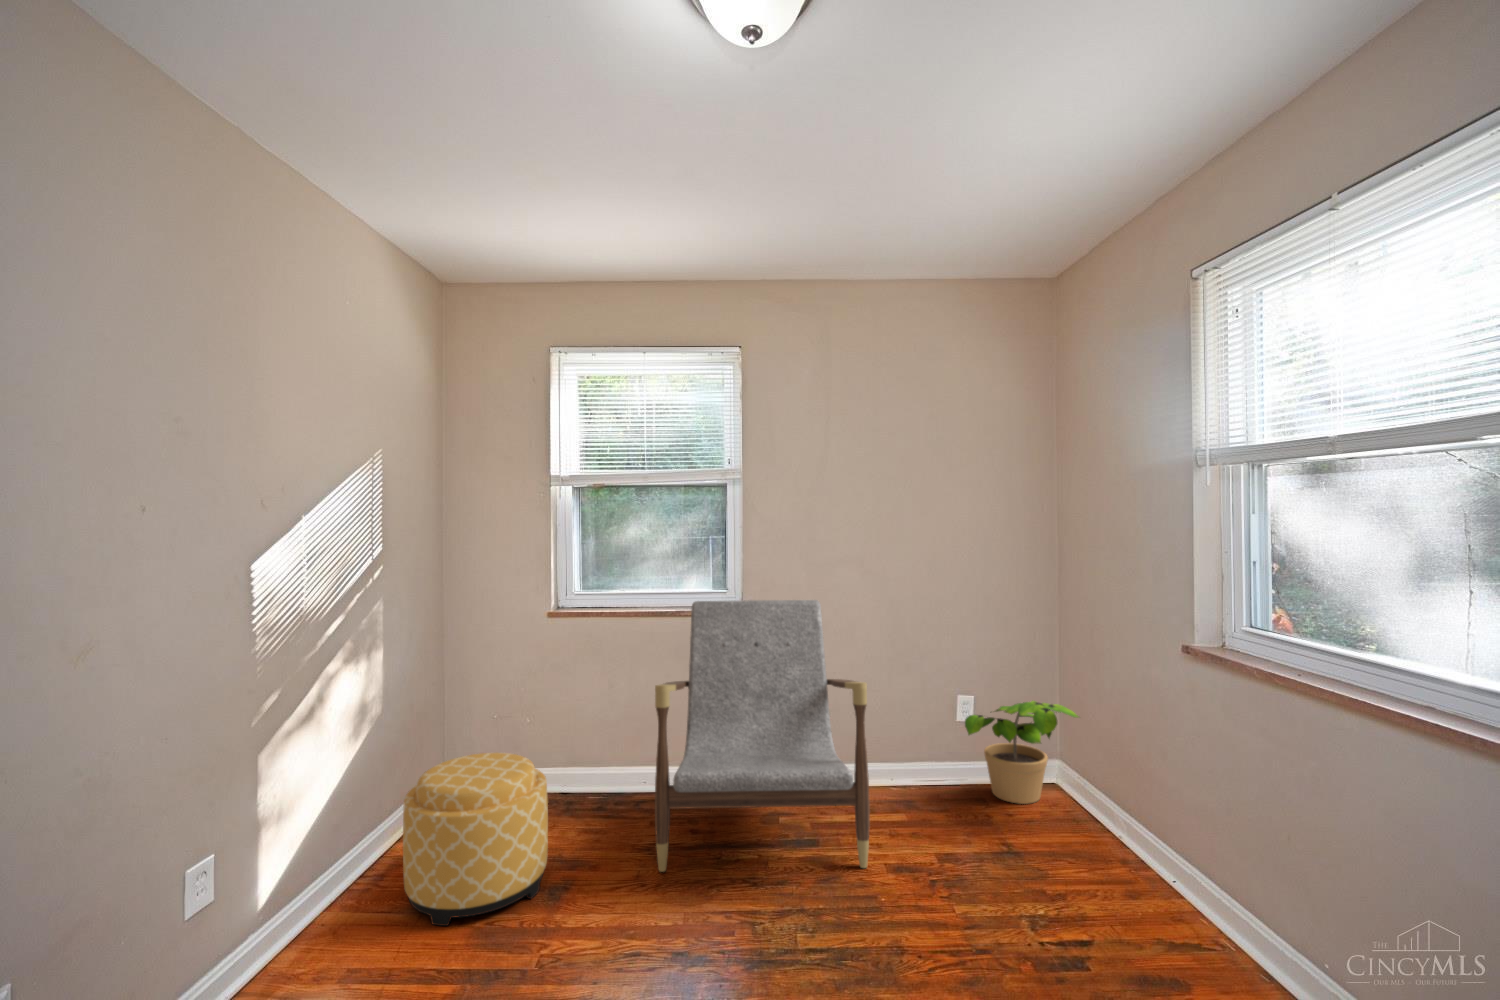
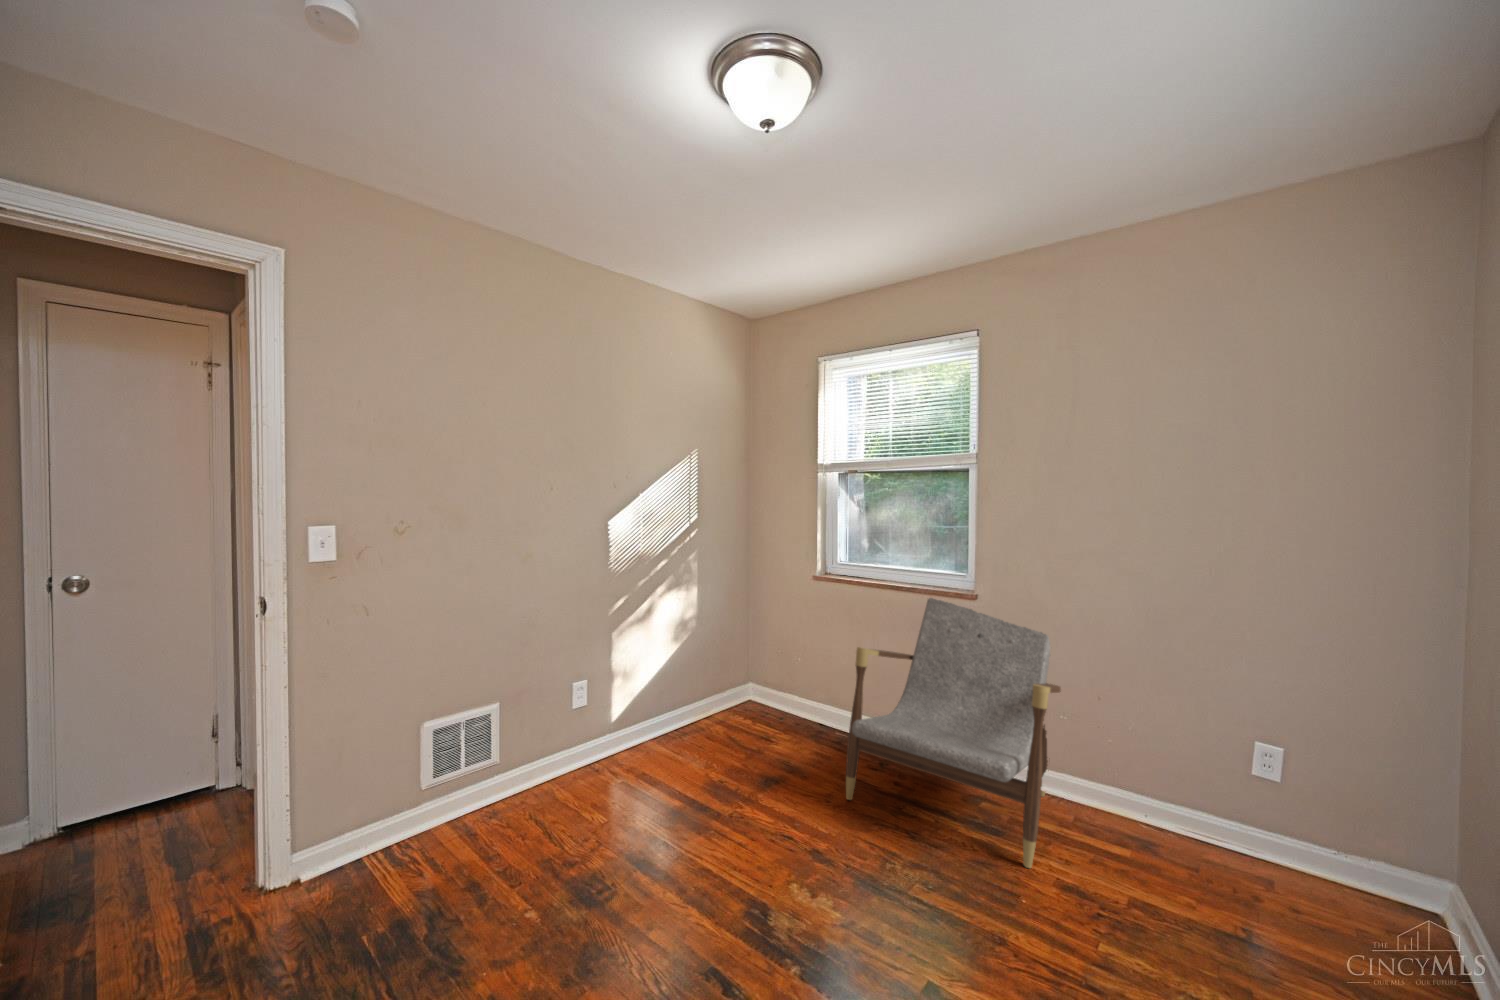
potted plant: present [965,701,1078,804] -> none [1216,765,1372,897]
ottoman: present [403,752,548,926] -> none [679,669,776,781]

